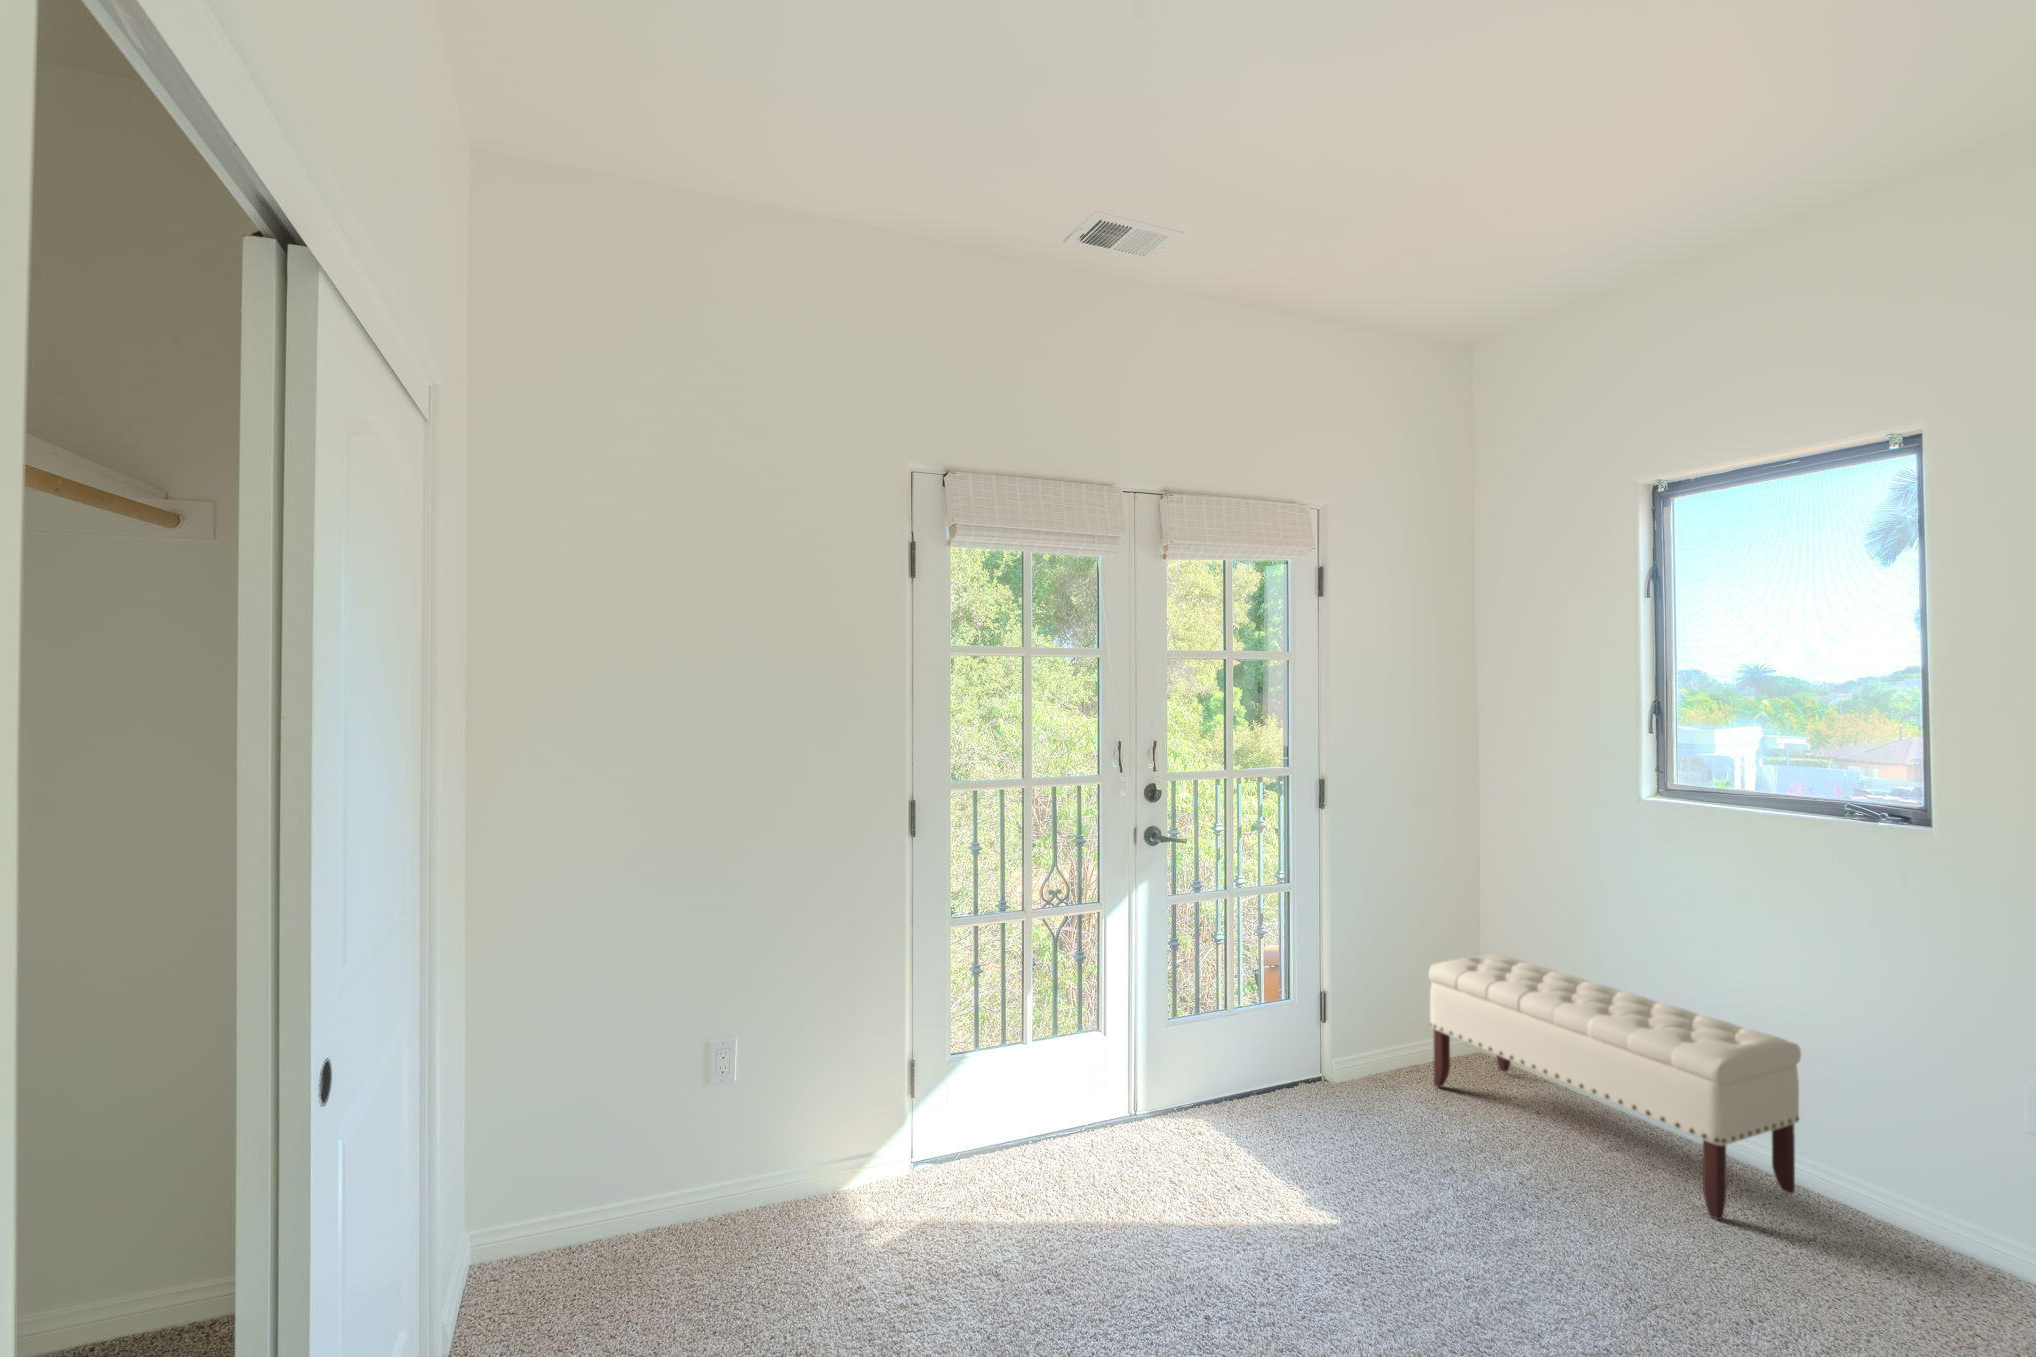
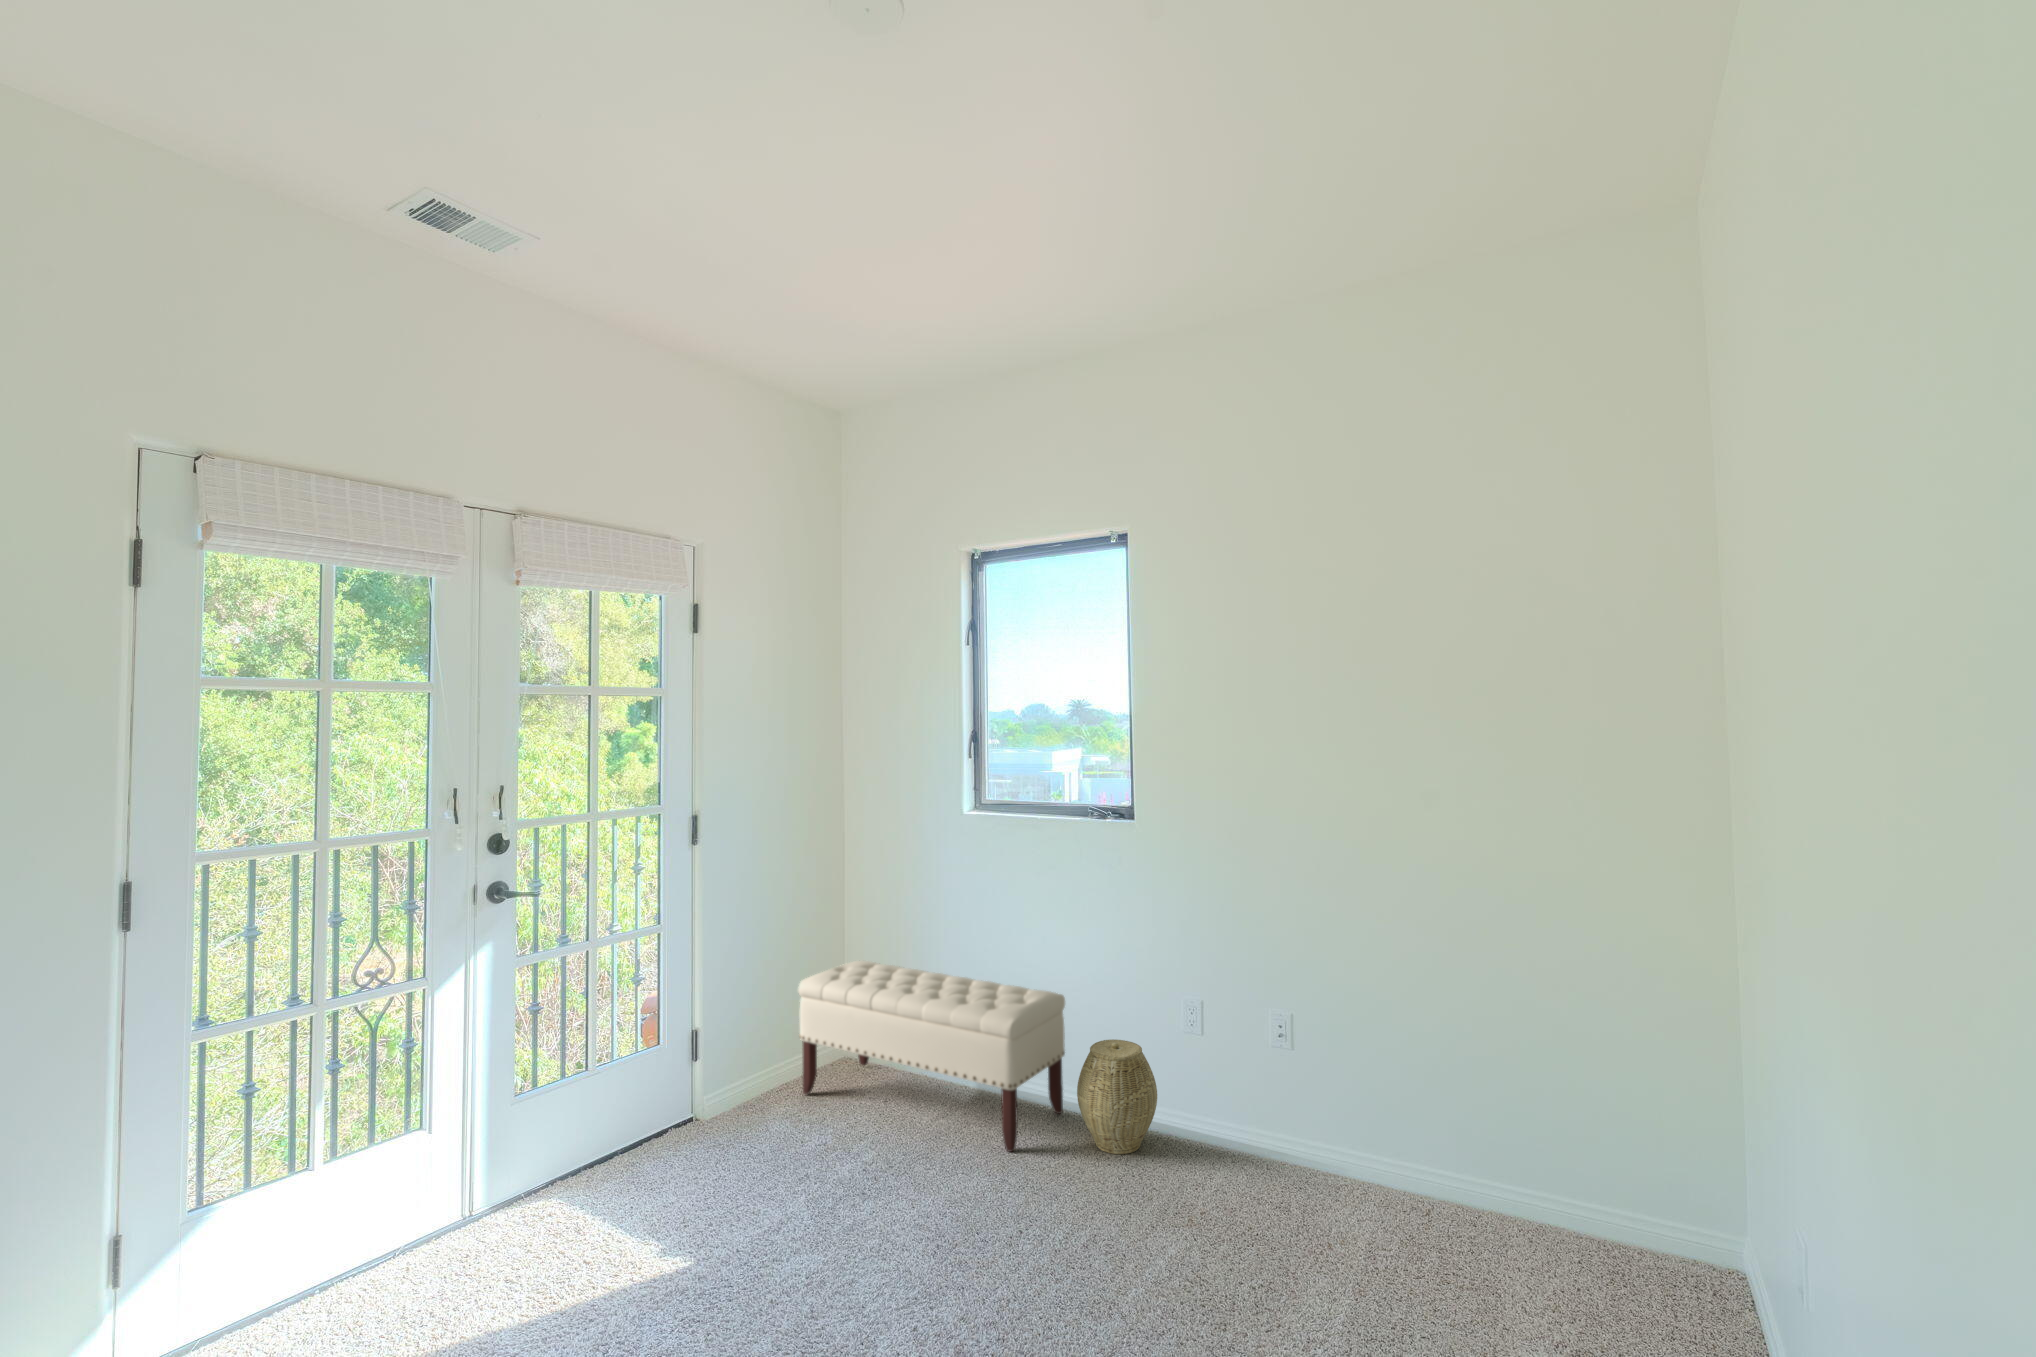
woven basket: none [1822,1116,1967,1274] -> present [1077,1039,1157,1154]

